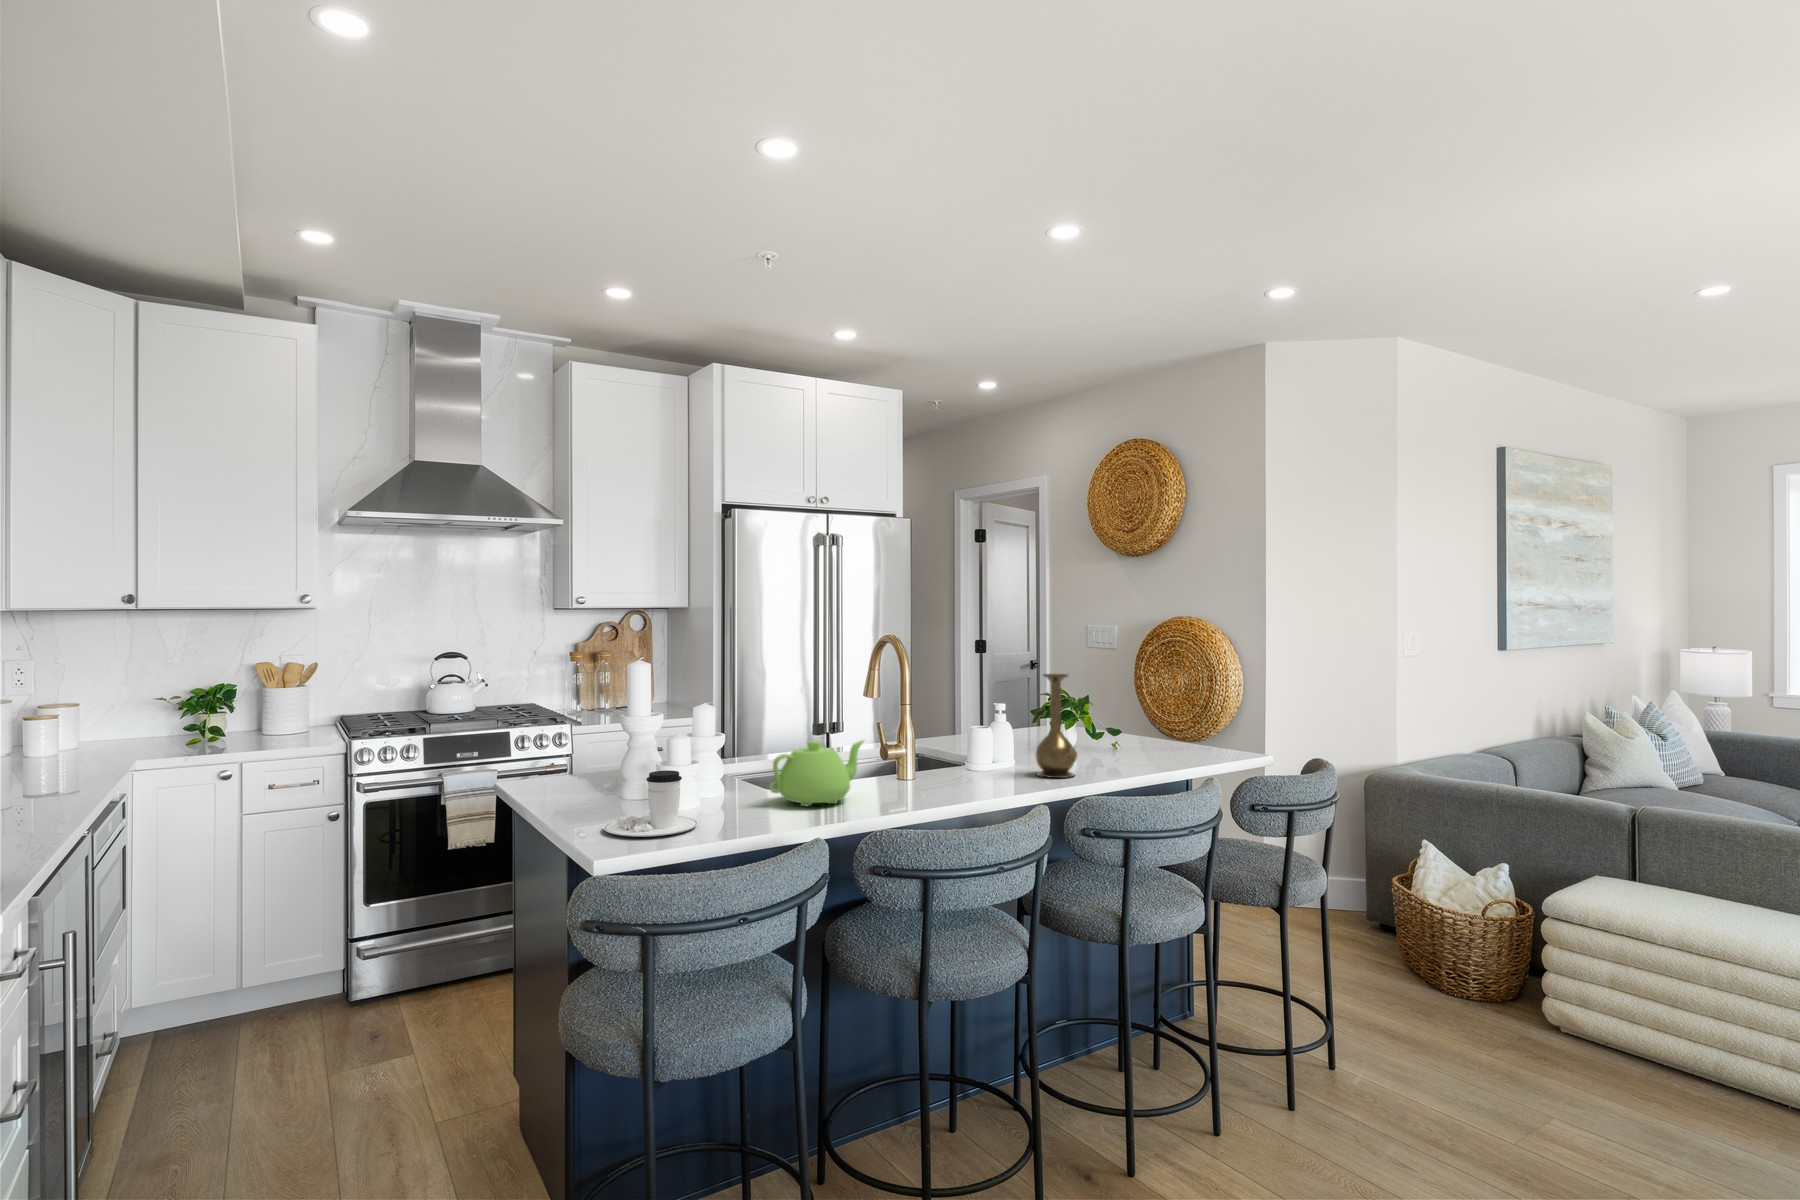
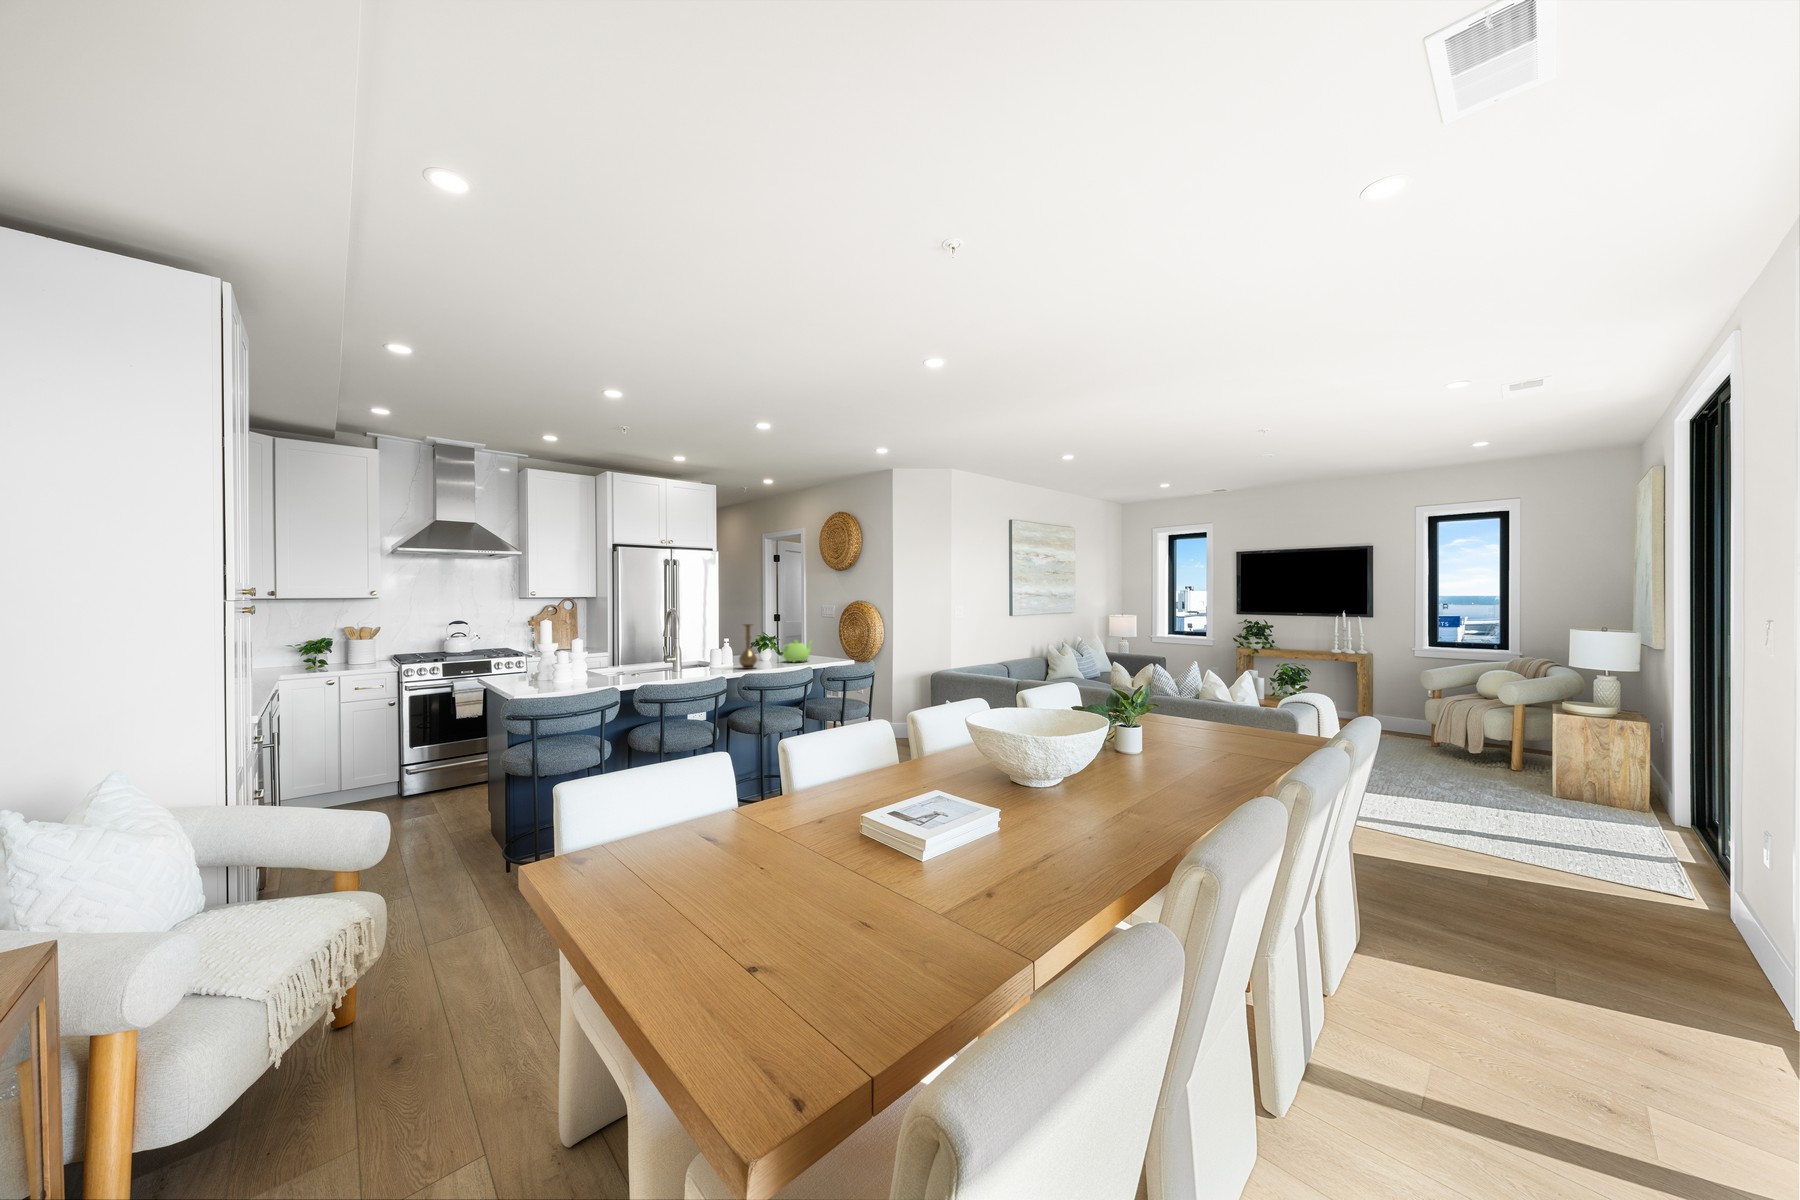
teapot: present [769,740,864,806] -> present [781,640,812,662]
coffee cup: present [603,770,698,837] -> none [520,664,566,691]

